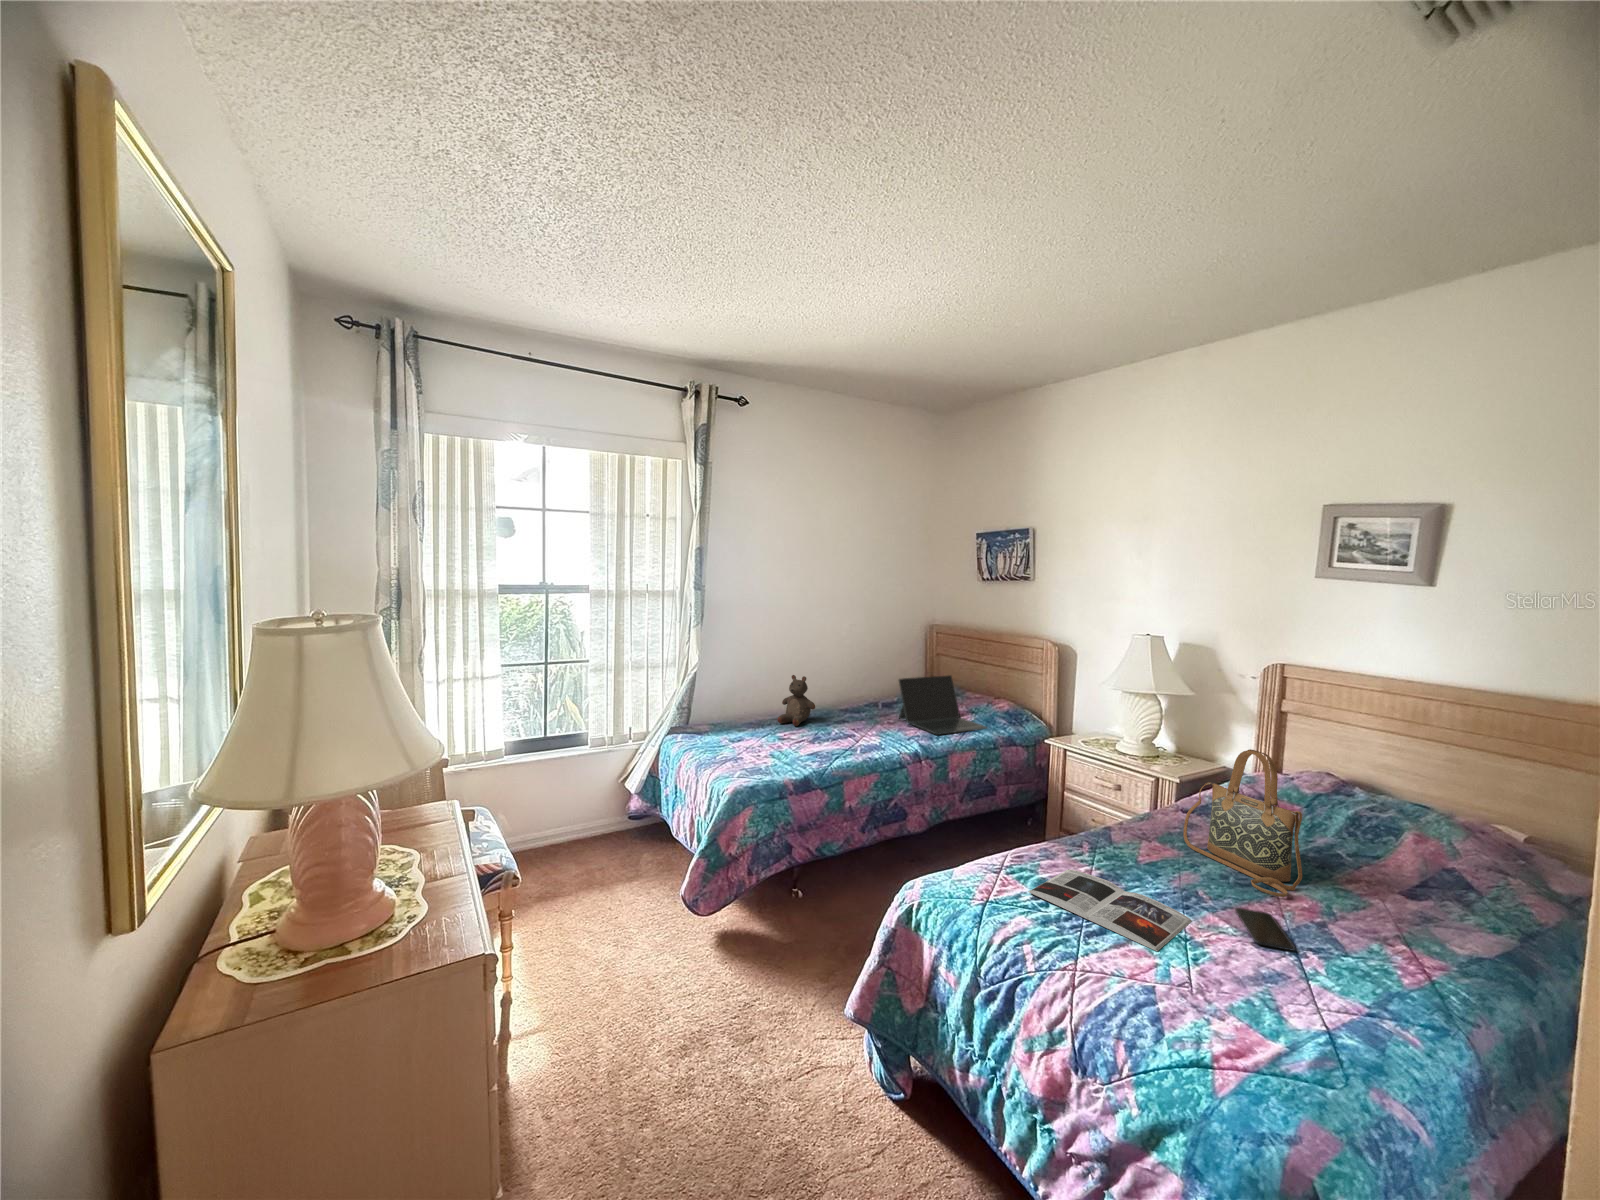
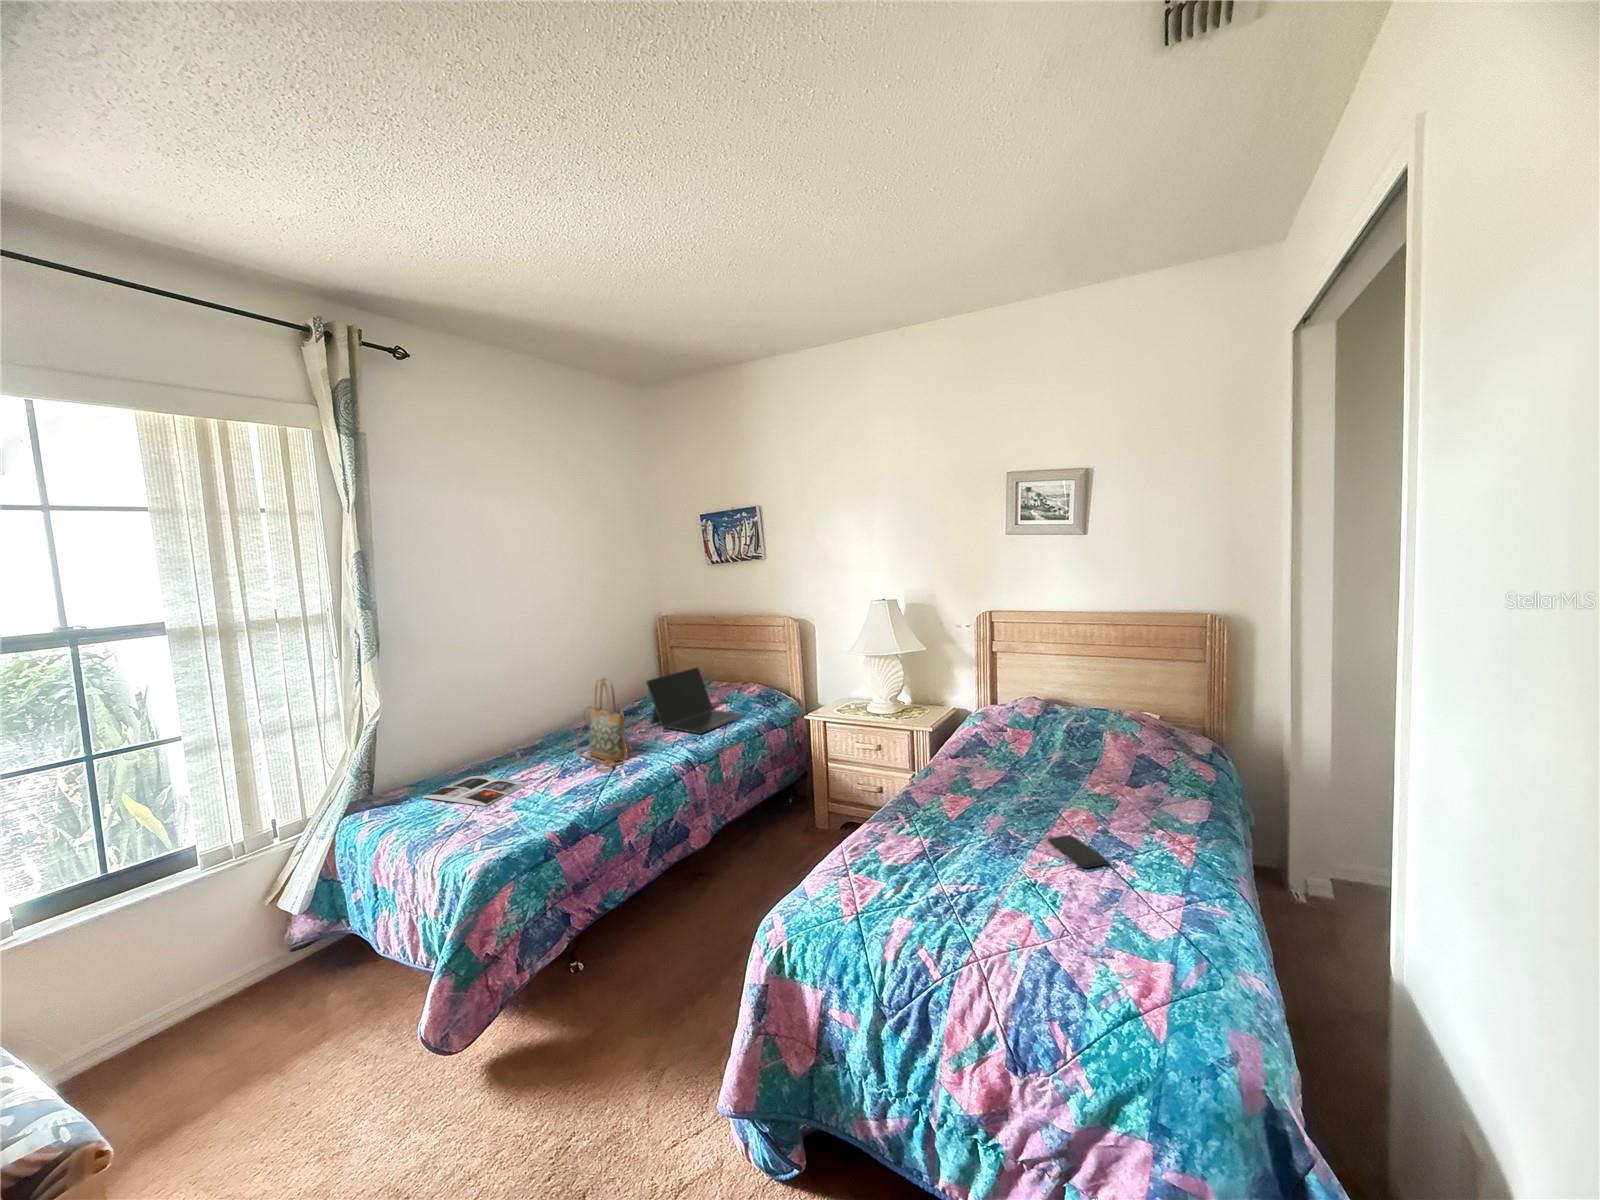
stuffed bear: present [777,675,815,726] -> none [504,698,552,761]
handbag: present [1183,749,1302,897] -> present [576,679,628,771]
magazine: present [1028,869,1192,951] -> present [423,776,528,806]

